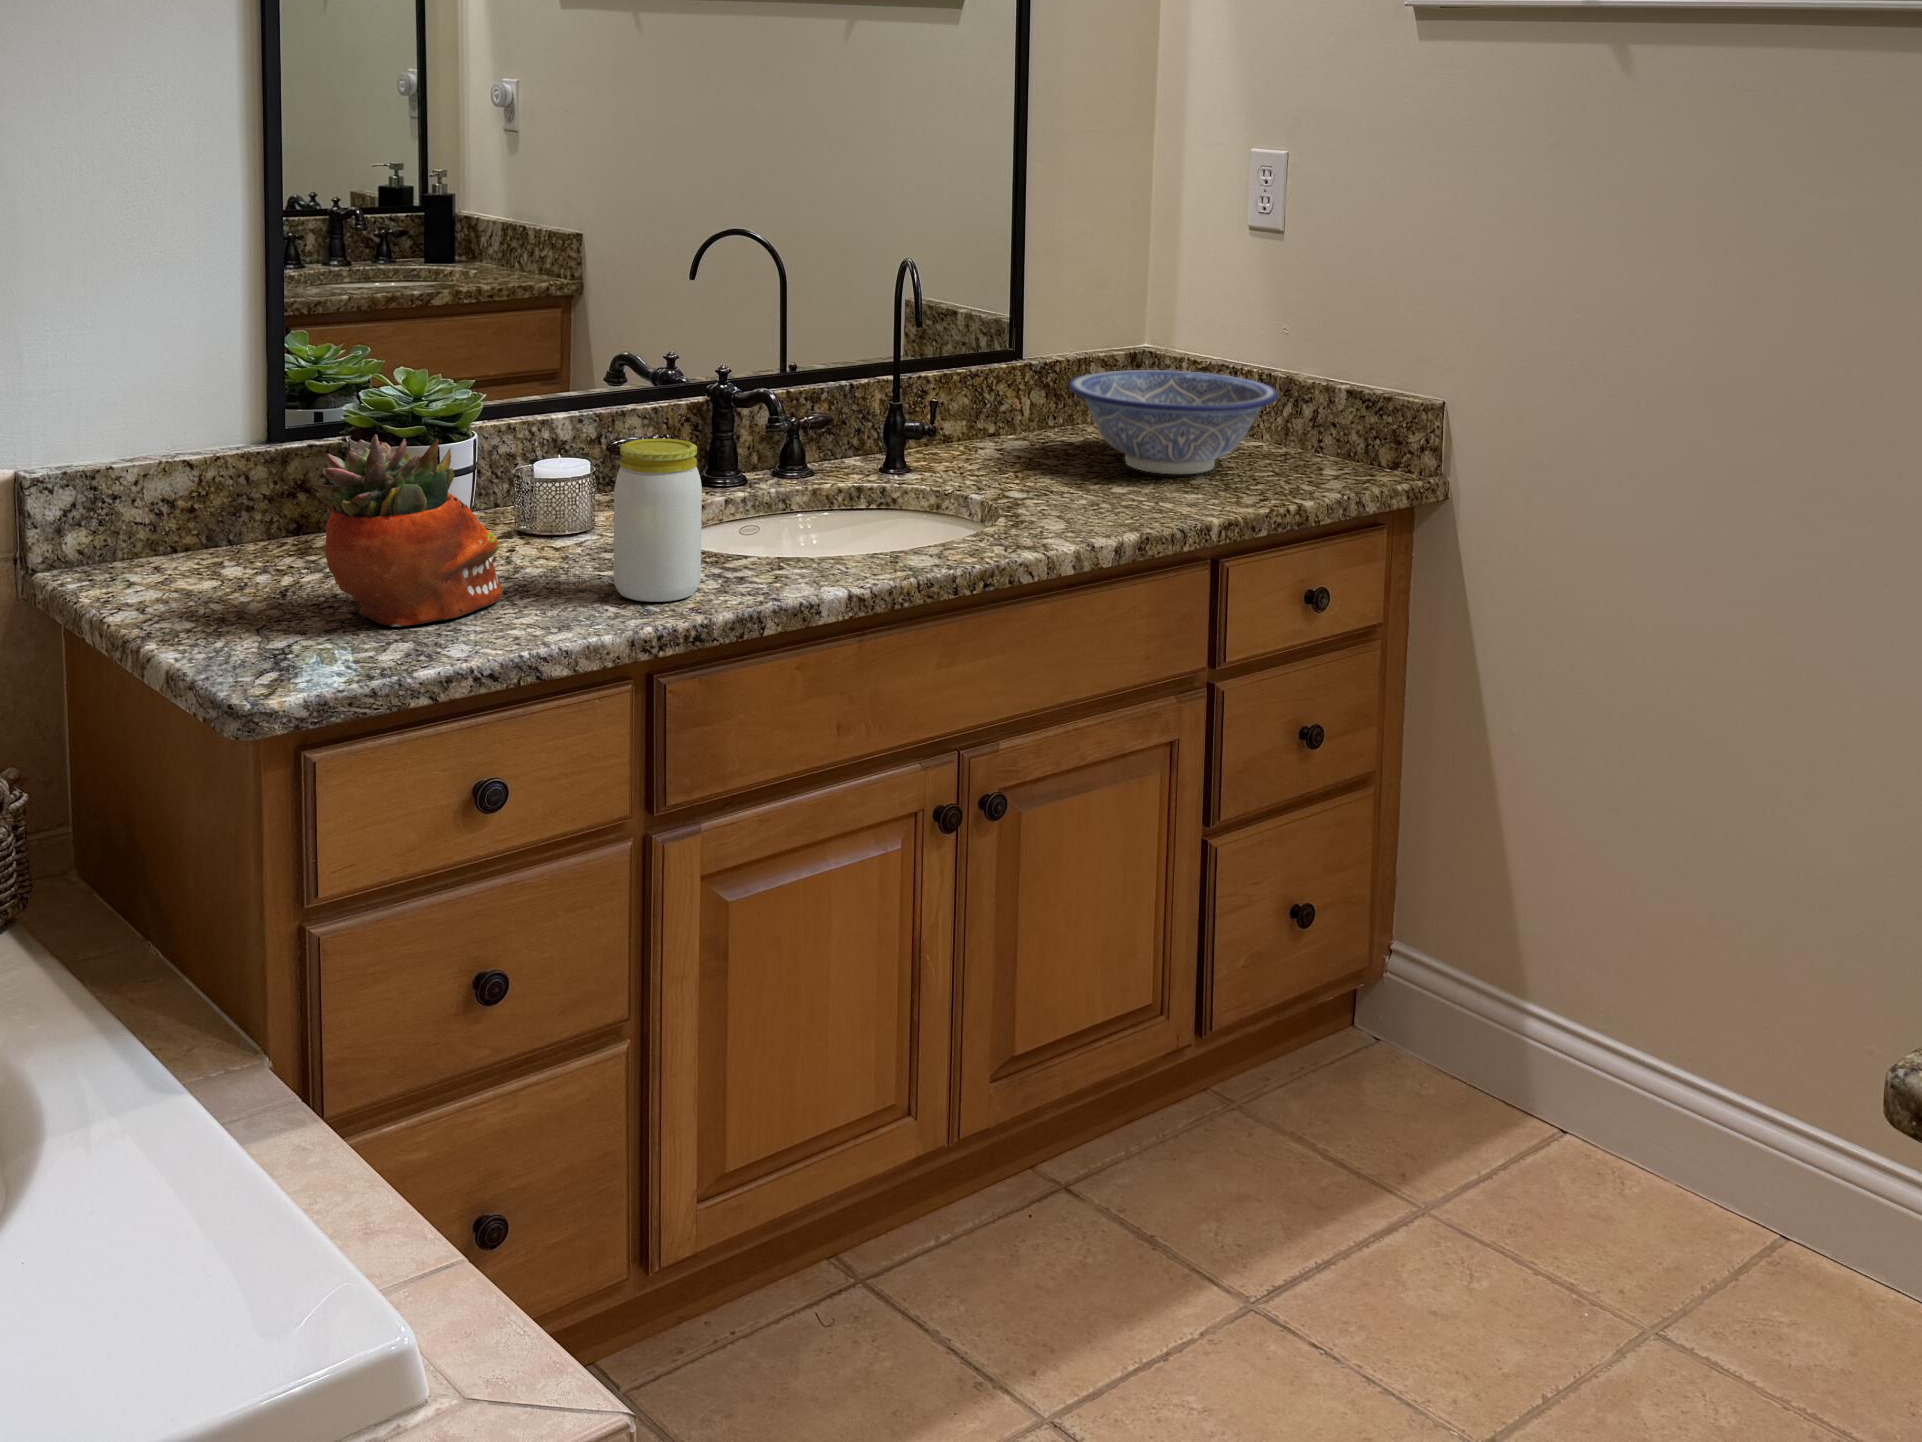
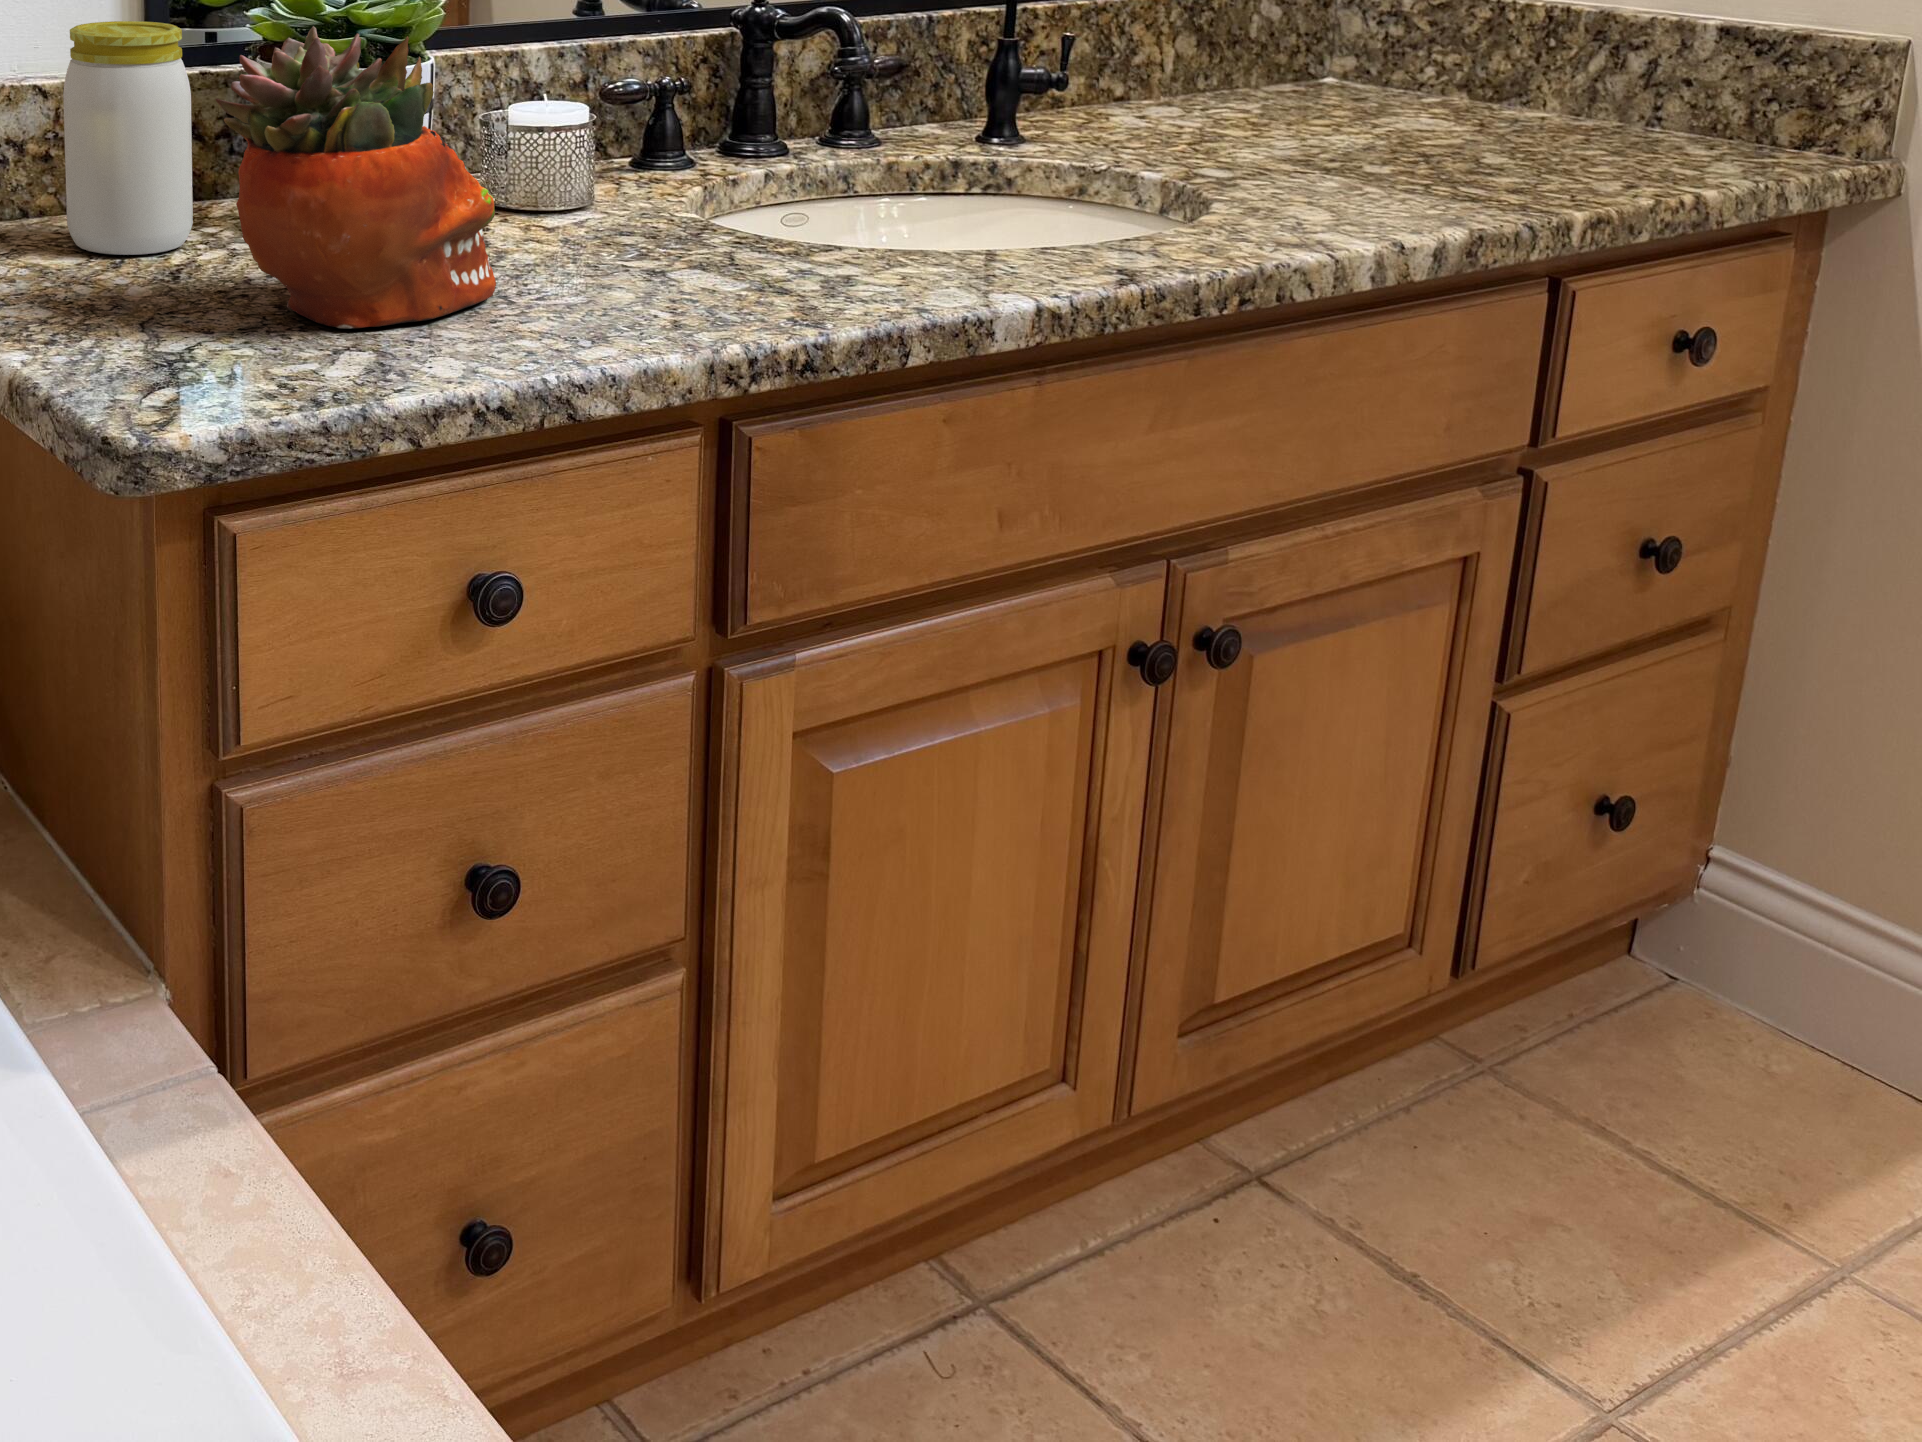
decorative bowl: present [1069,370,1278,474] -> none [1253,10,1596,157]
jar: present [613,439,702,602] -> present [63,21,193,255]

